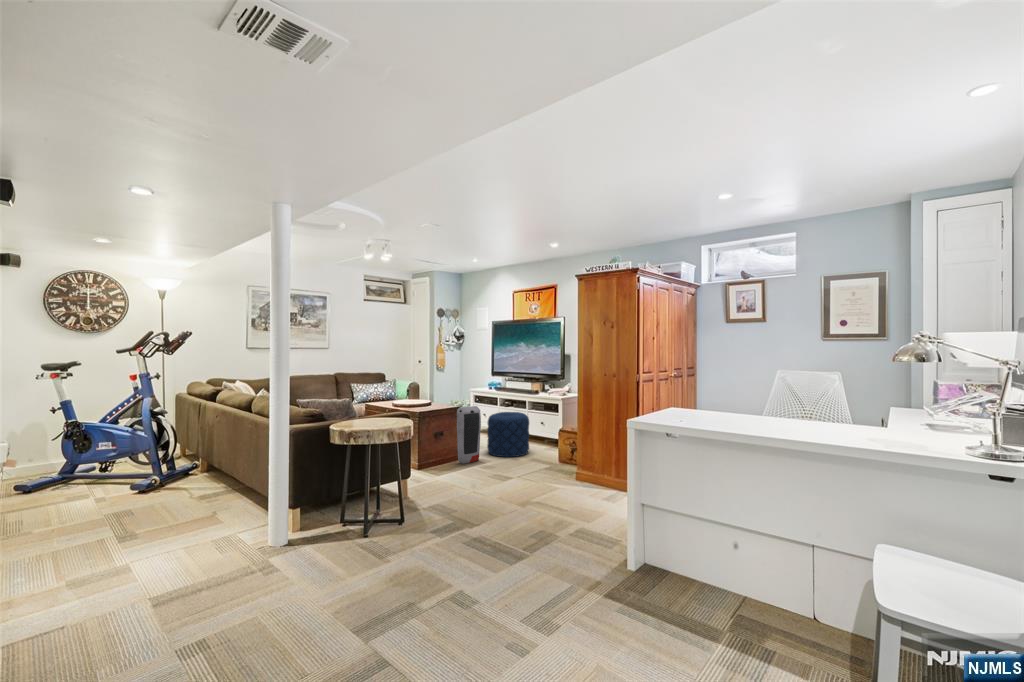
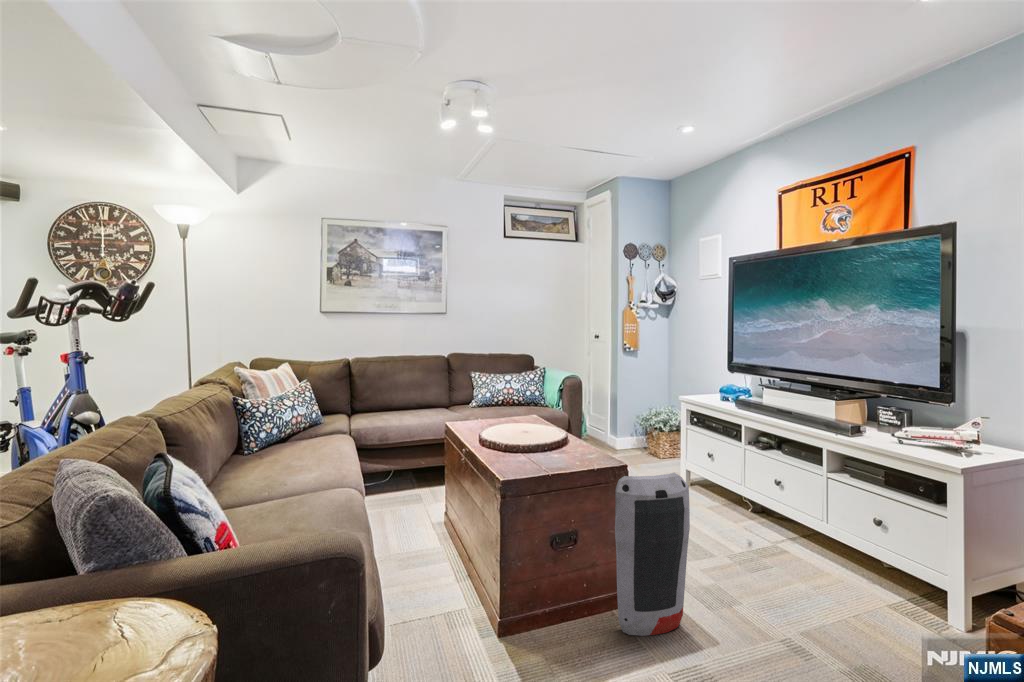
pouf: present [487,412,529,457] -> none [711,481,849,637]

